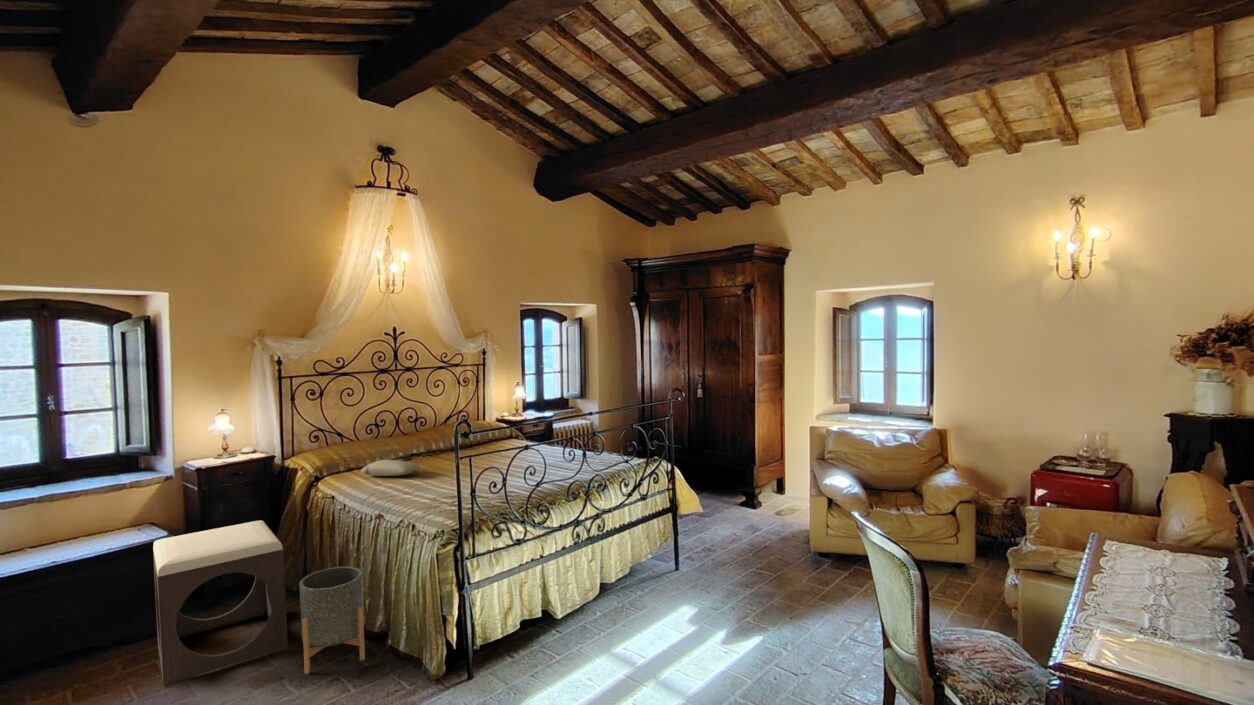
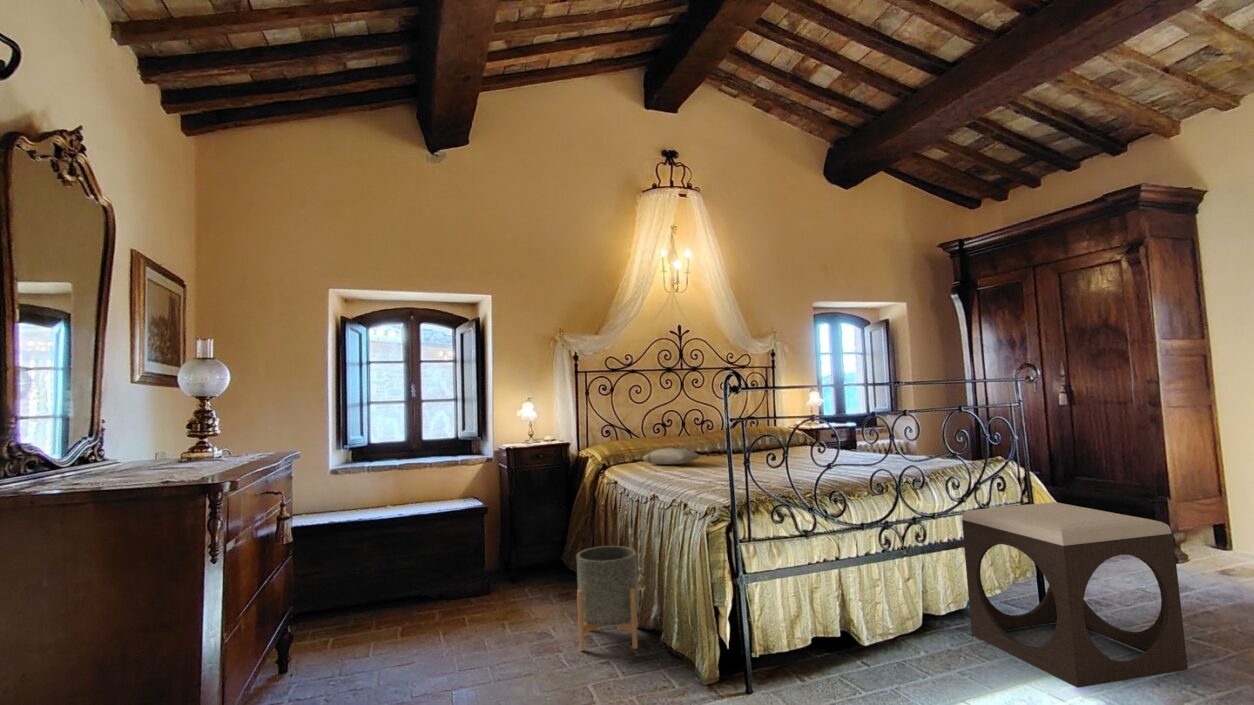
footstool: present [153,520,288,686] -> present [962,502,1188,688]

